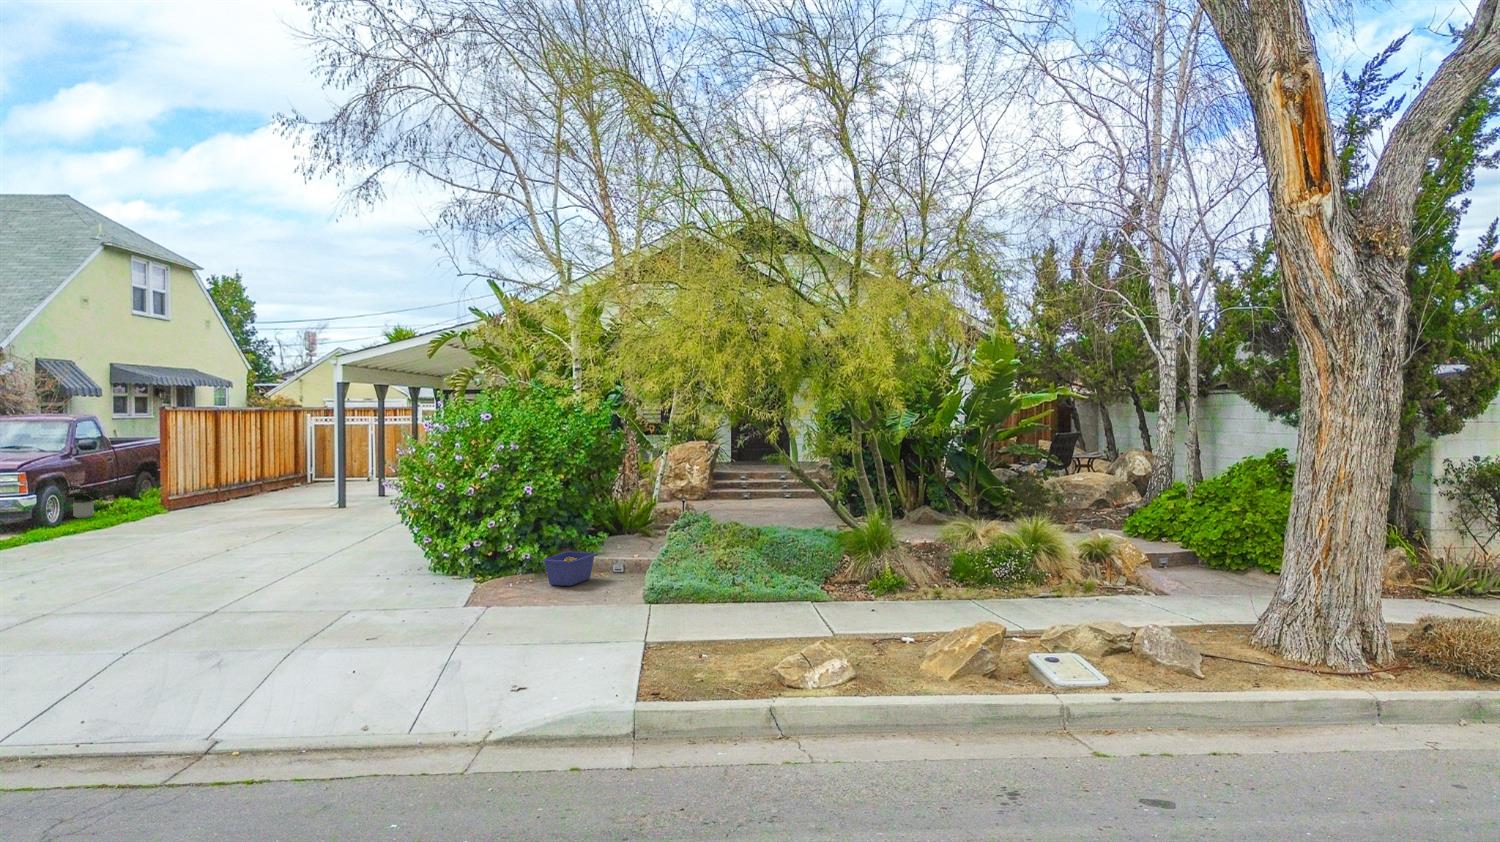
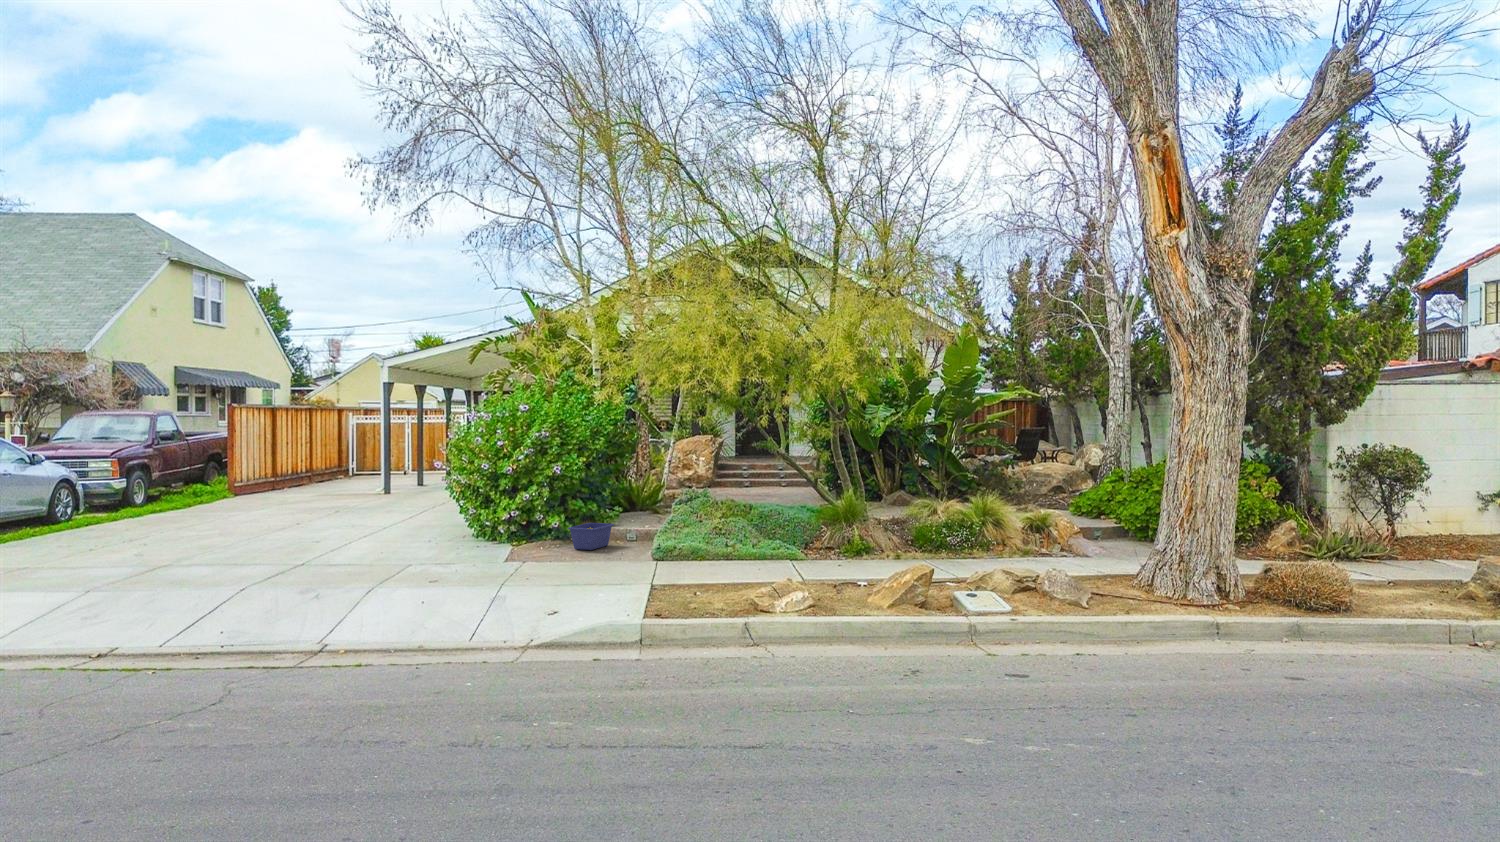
potted plant: present [63,486,102,518] -> none [148,473,183,501]

